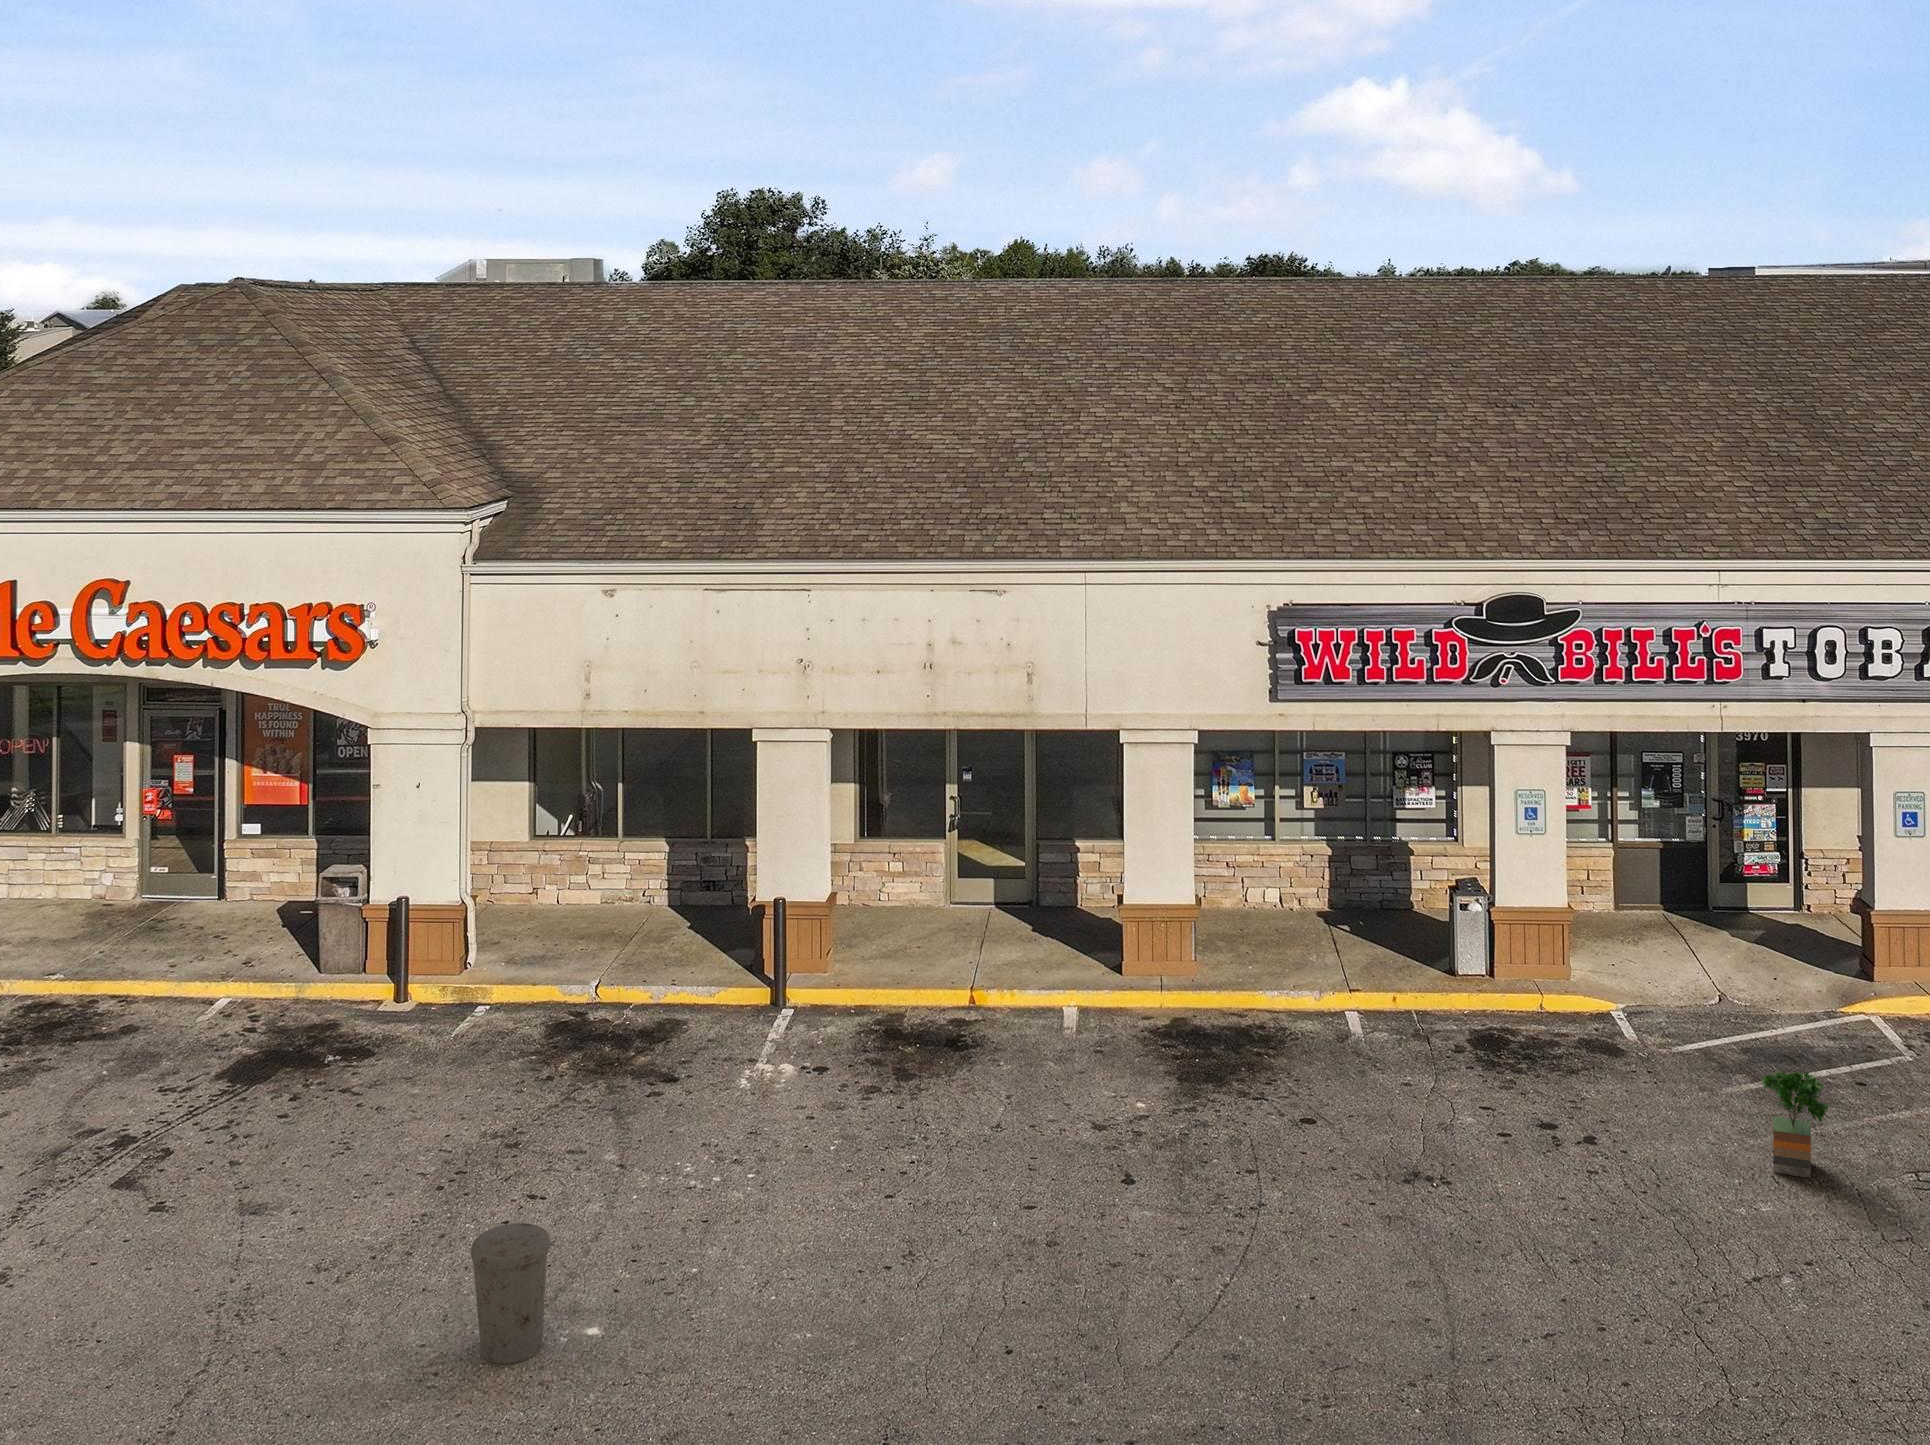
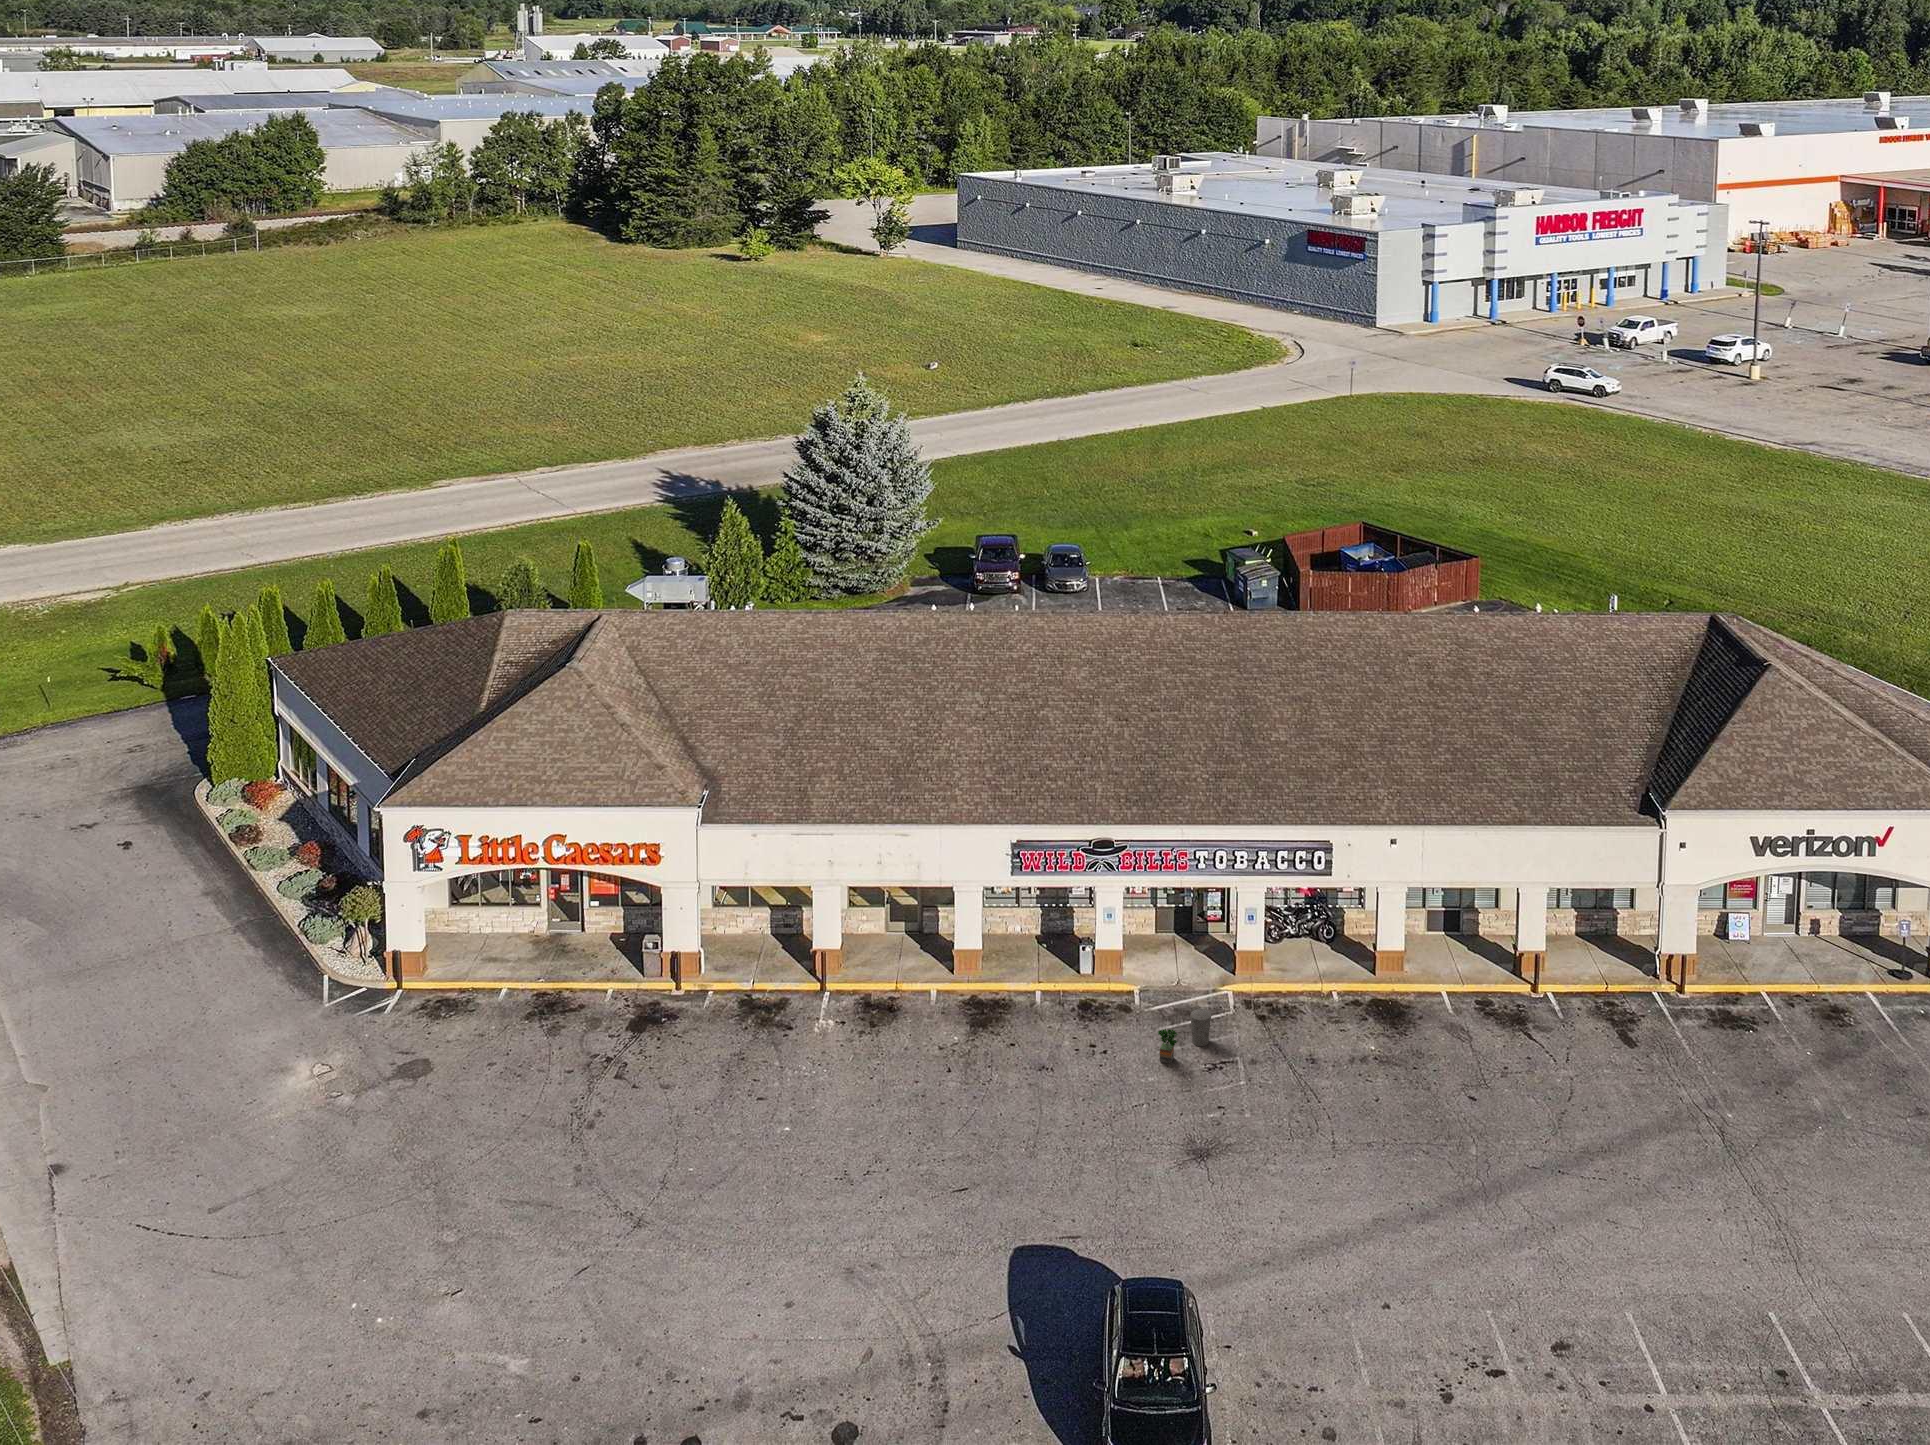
trash can: present [471,1223,550,1364] -> present [1190,1009,1211,1046]

